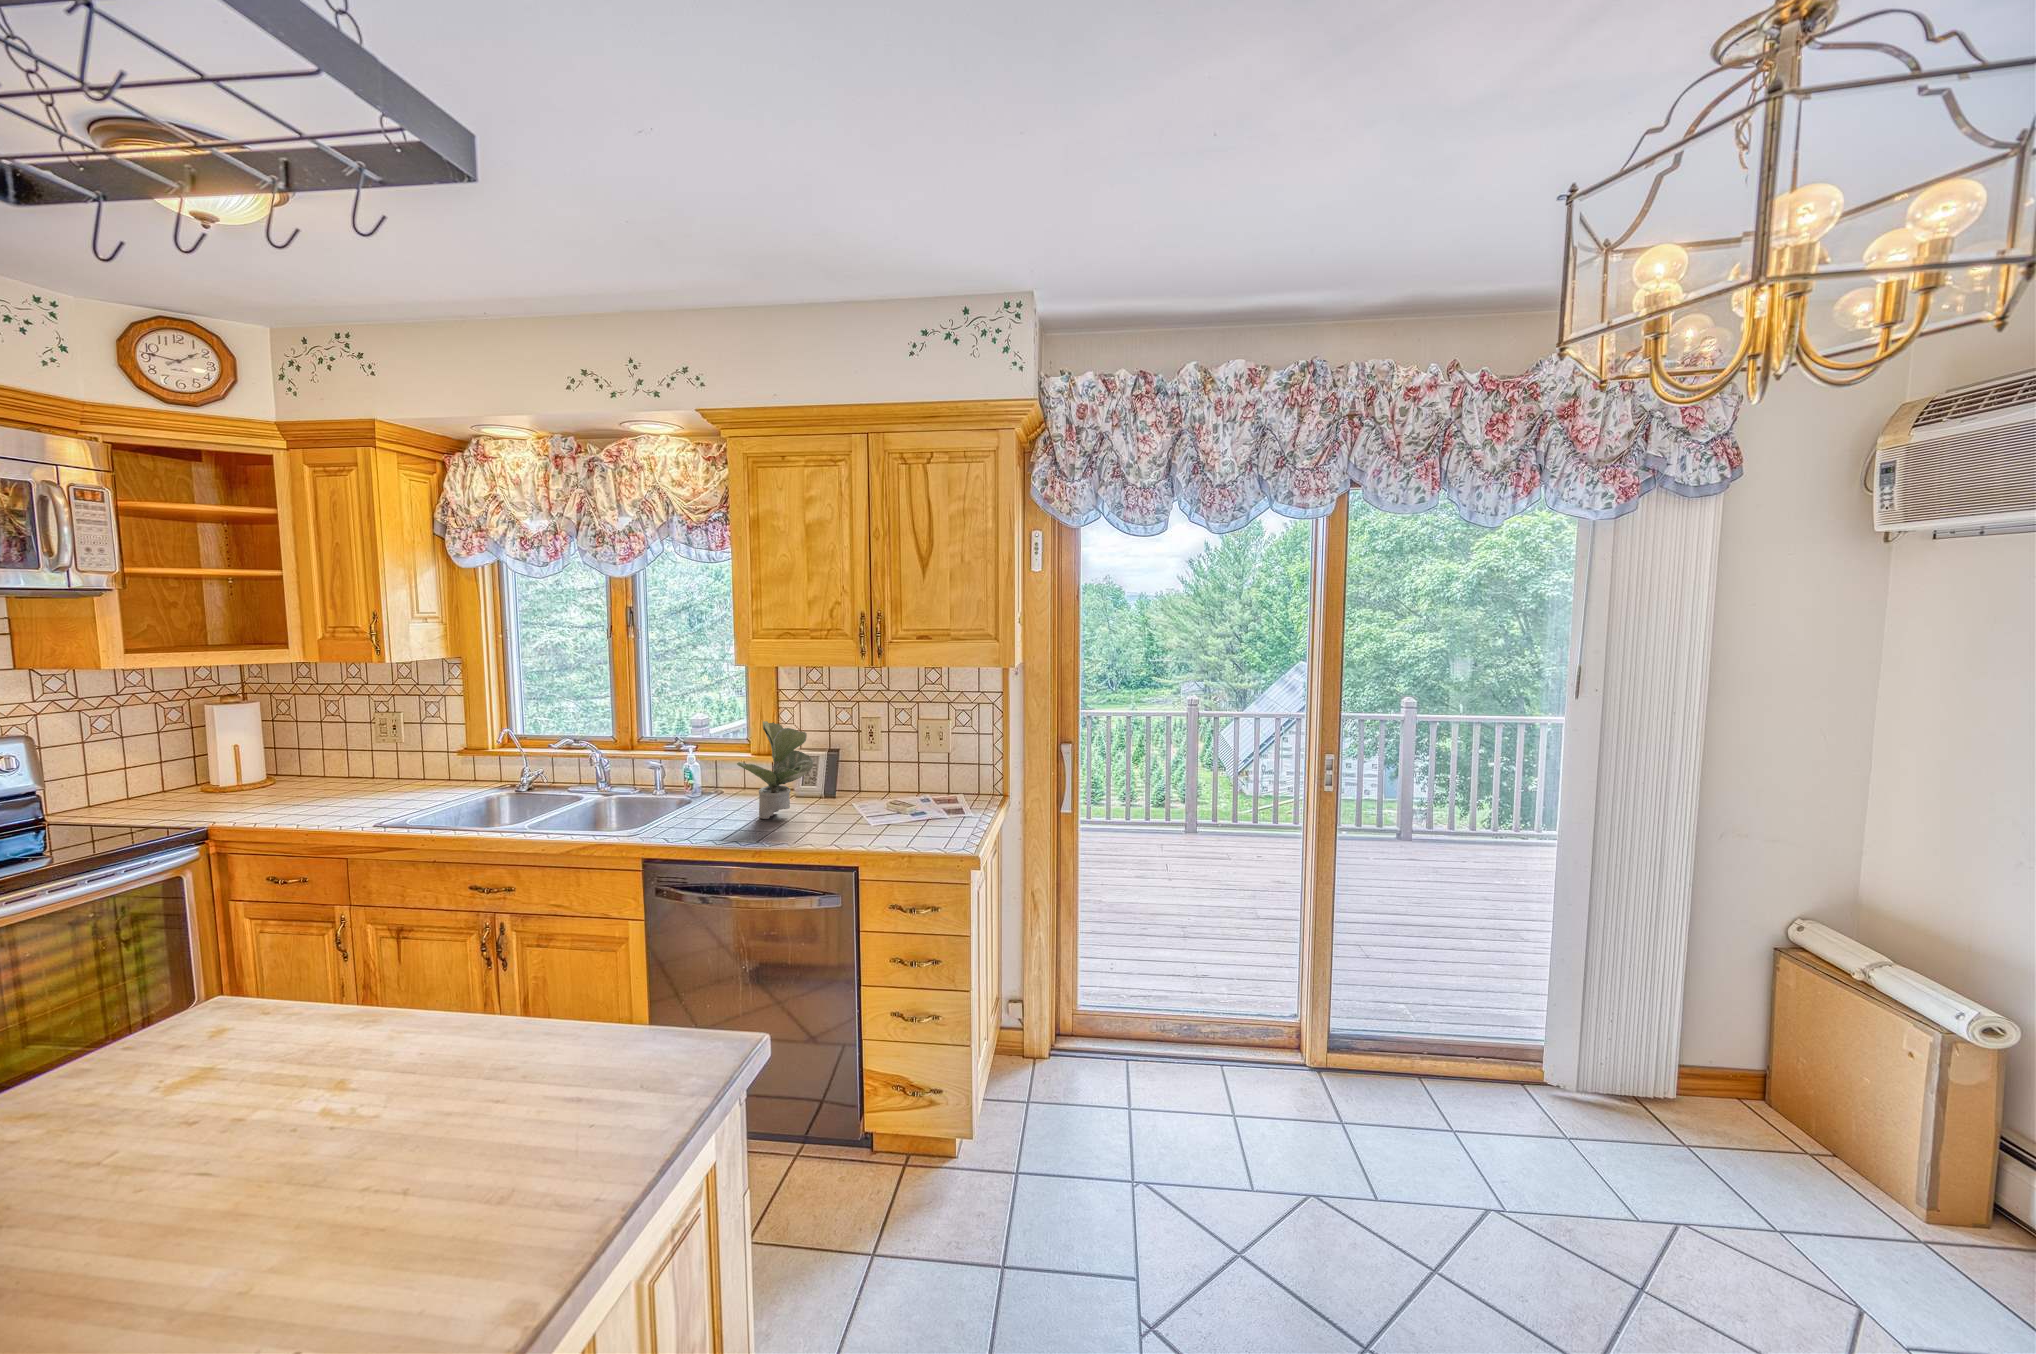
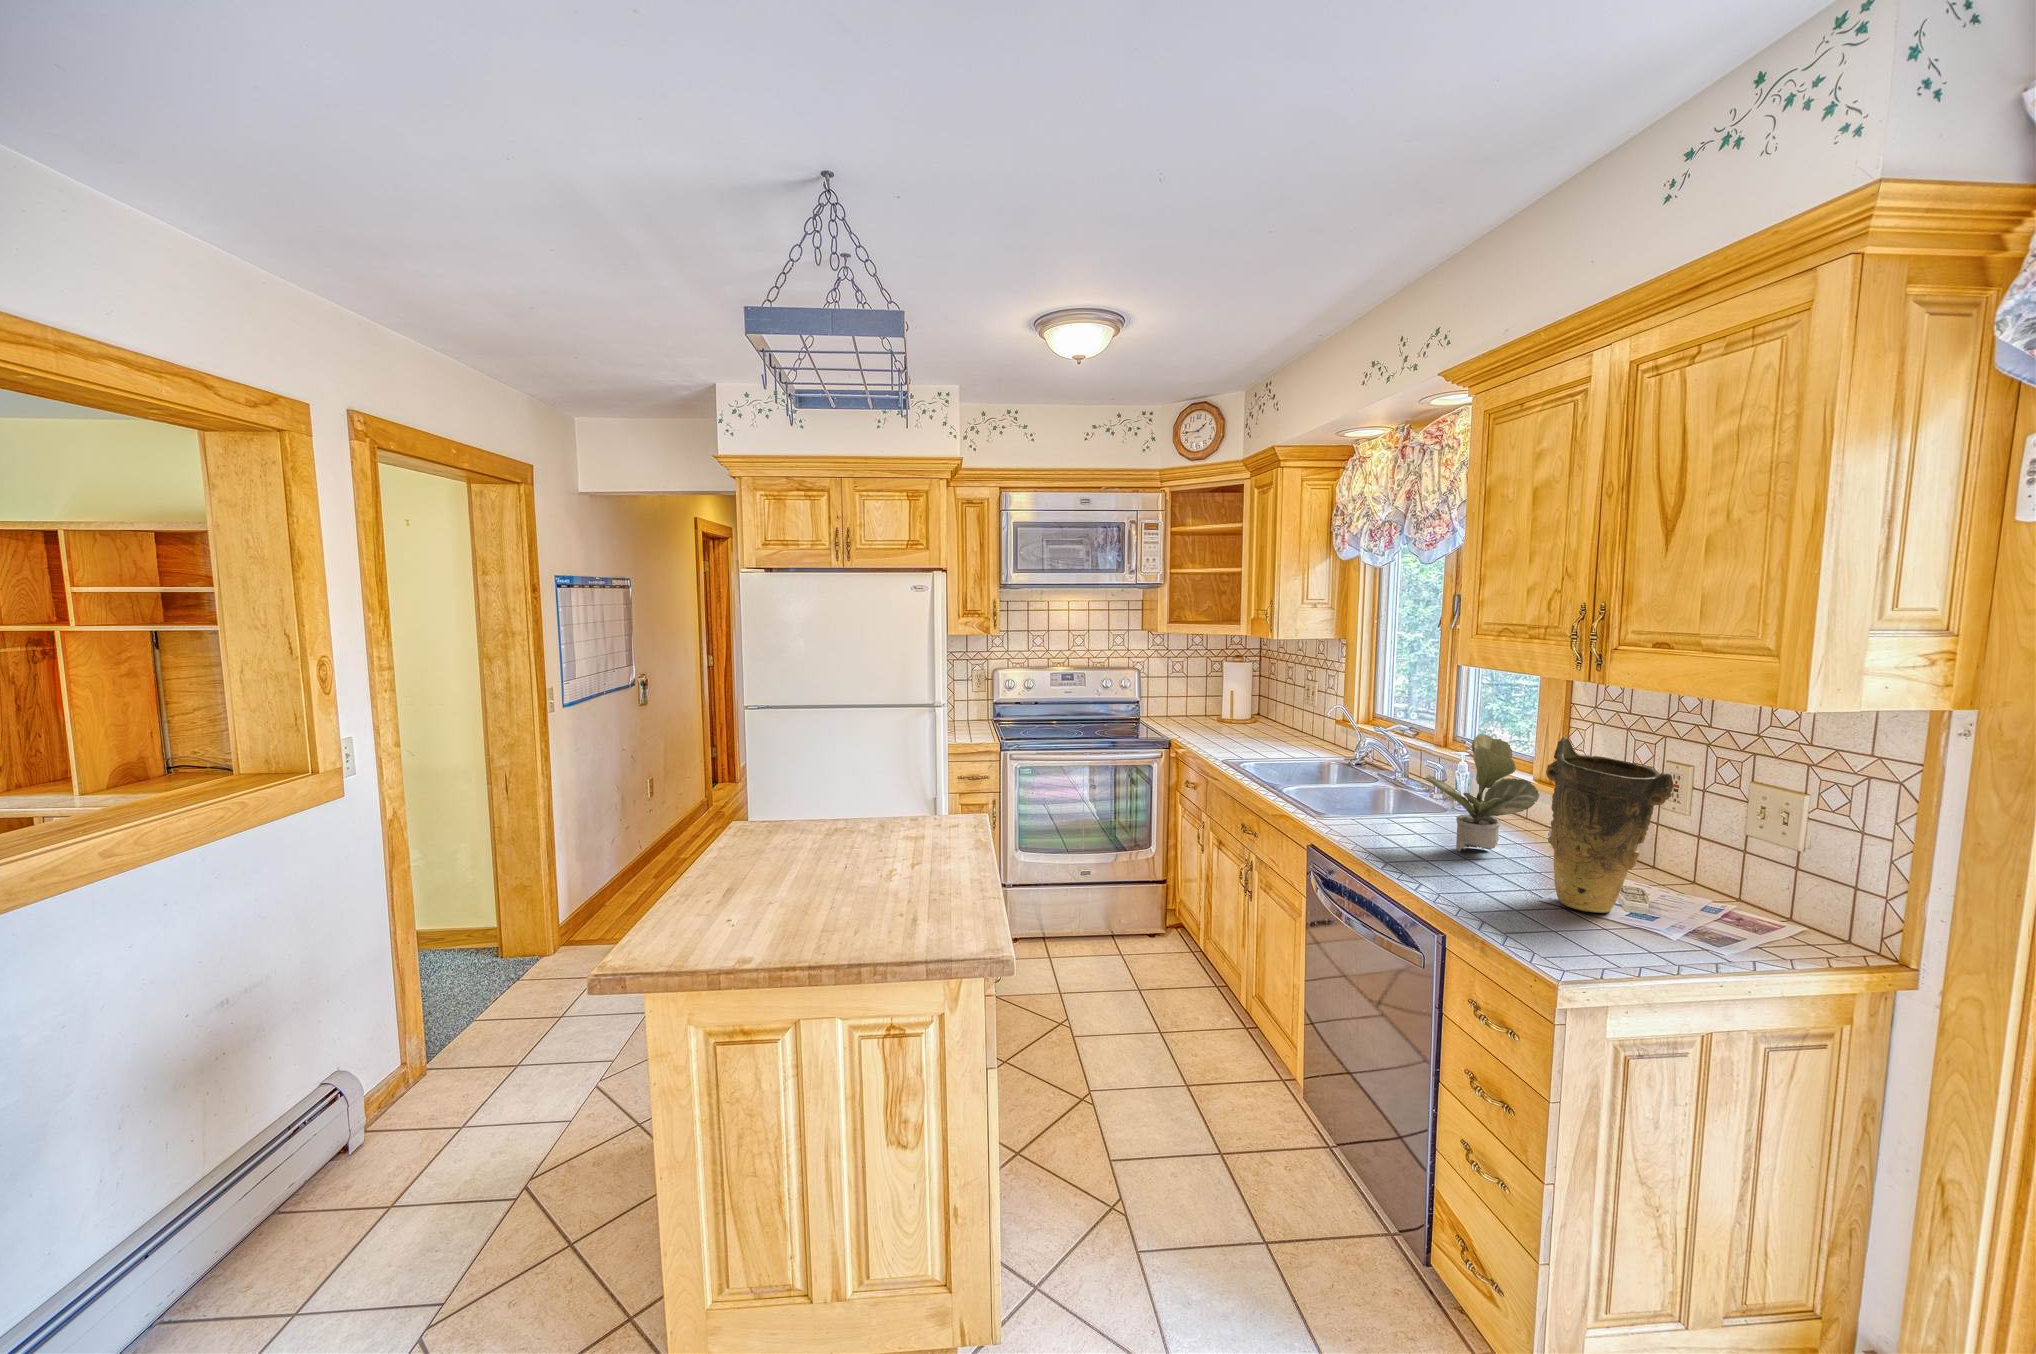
vase: none [853,708,923,823] -> present [1546,737,1673,913]

